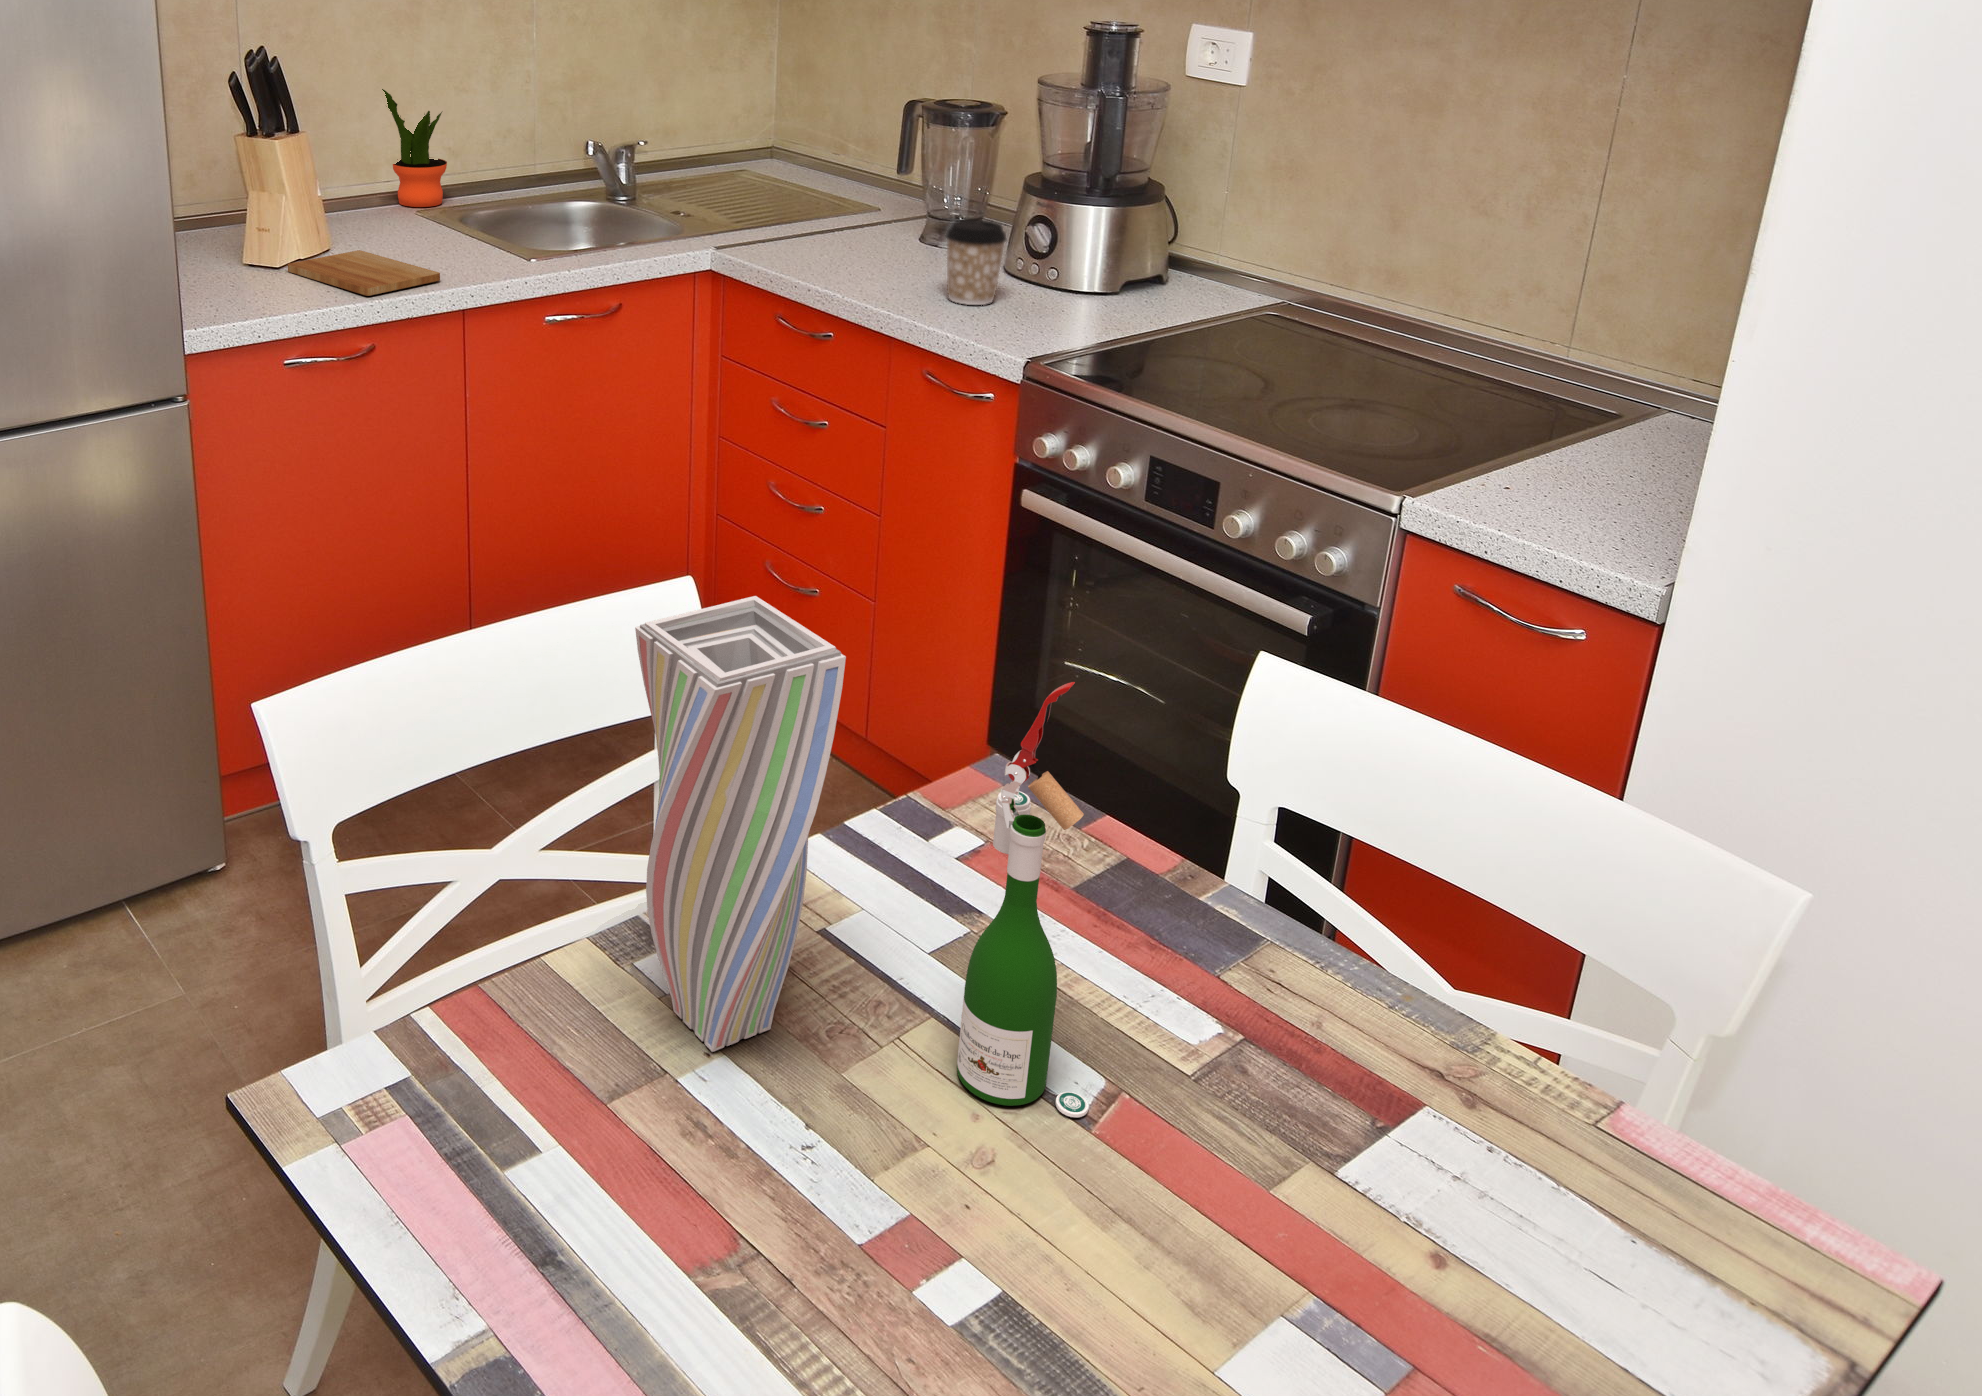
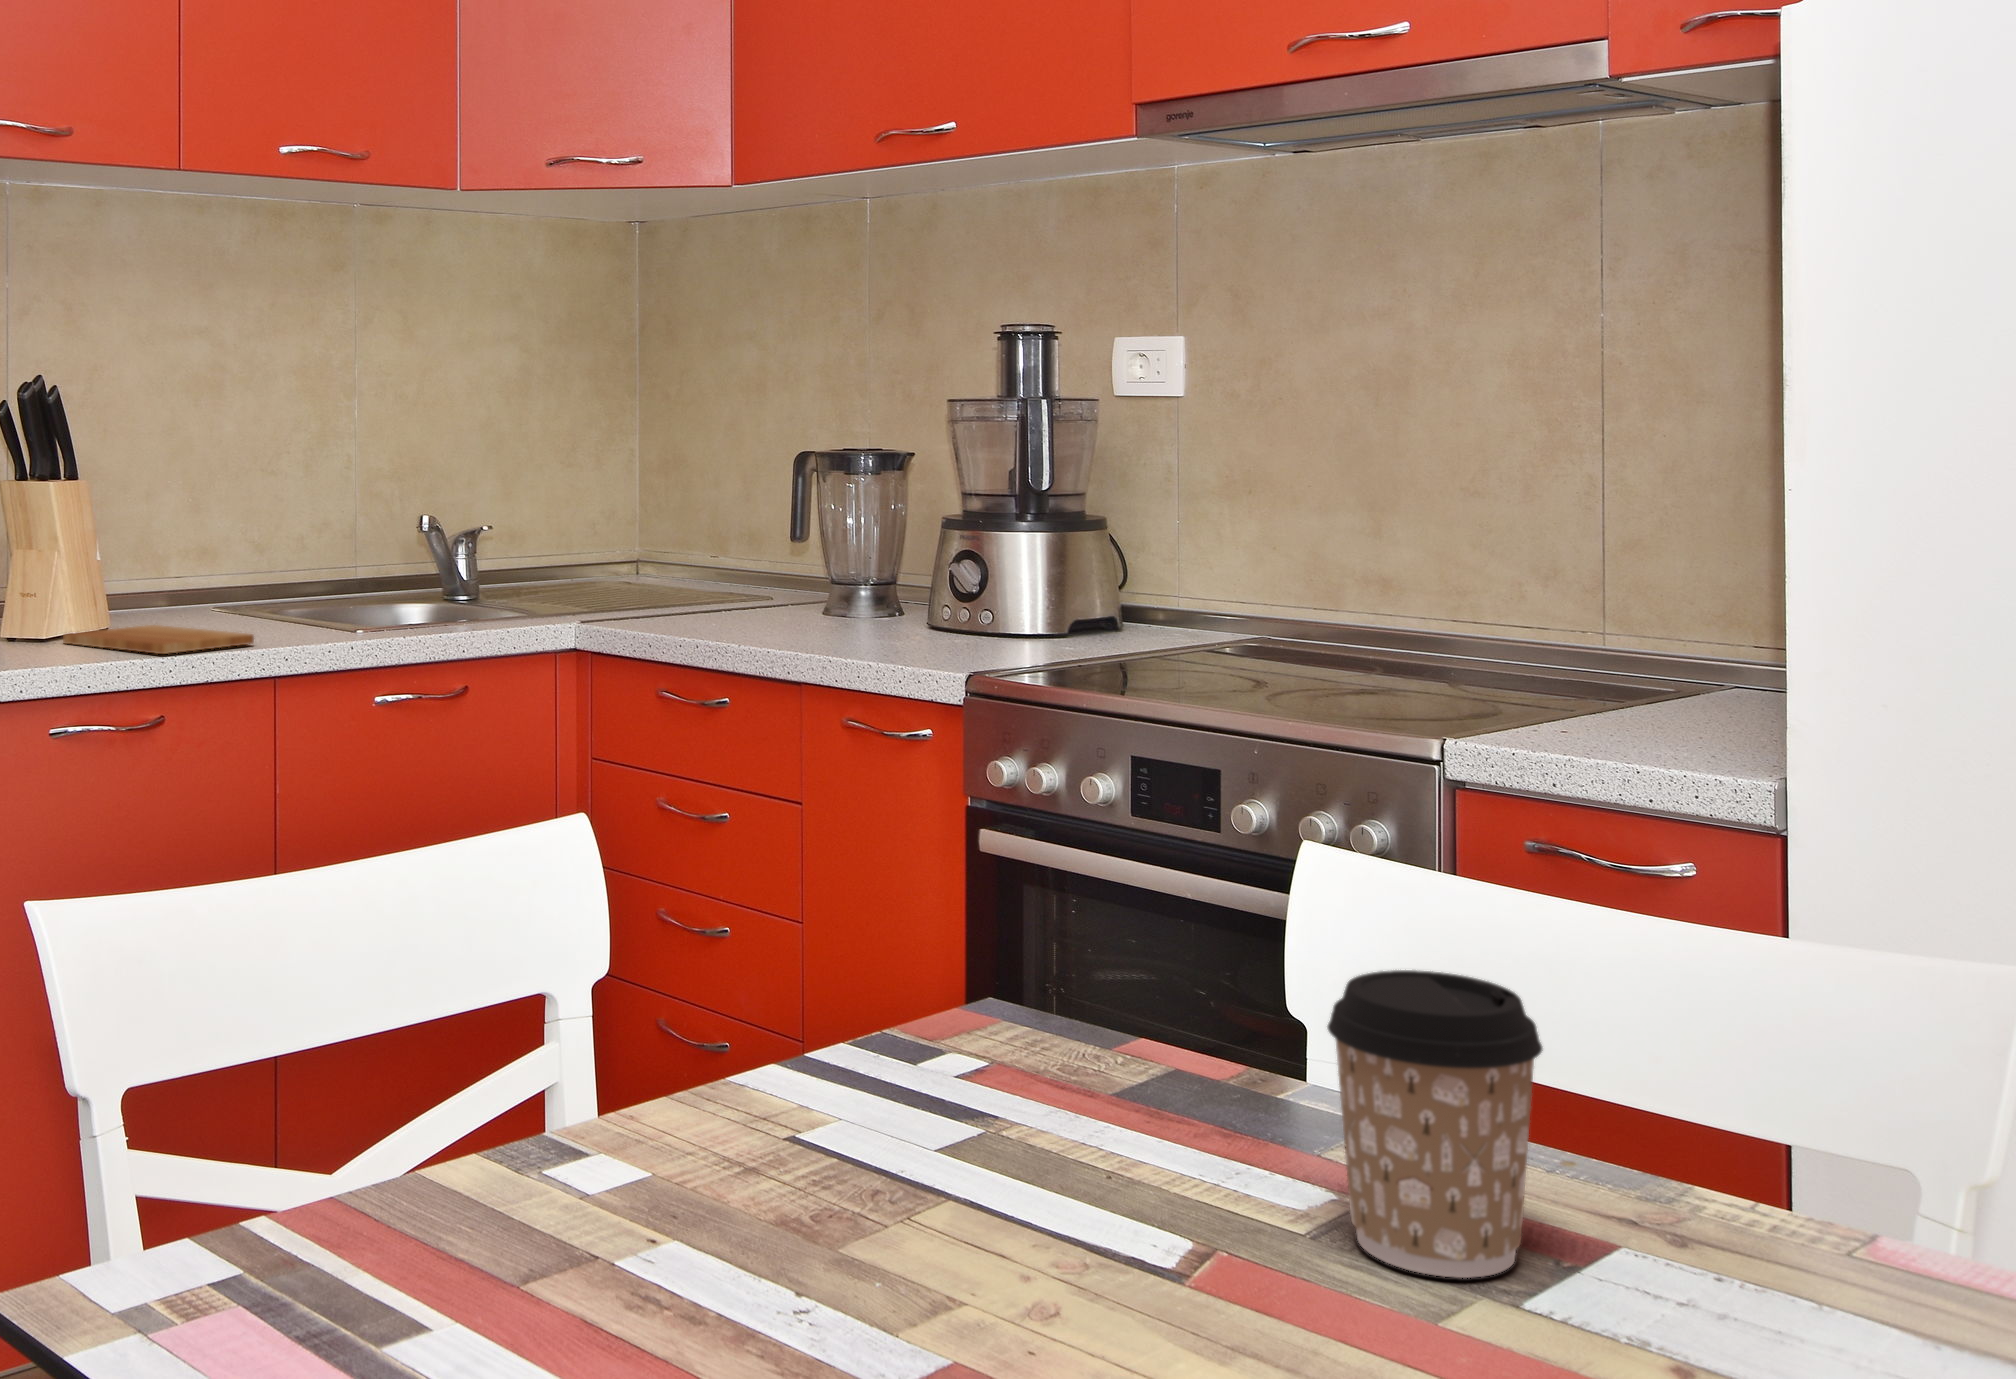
potted plant: present [382,89,447,207] -> none [171,446,263,605]
coffee cup: present [946,219,1006,305] -> present [1327,970,1543,1278]
vase: present [635,596,846,1052] -> none [514,601,791,1247]
wine bottle: present [957,682,1088,1117] -> none [991,615,1180,1275]

